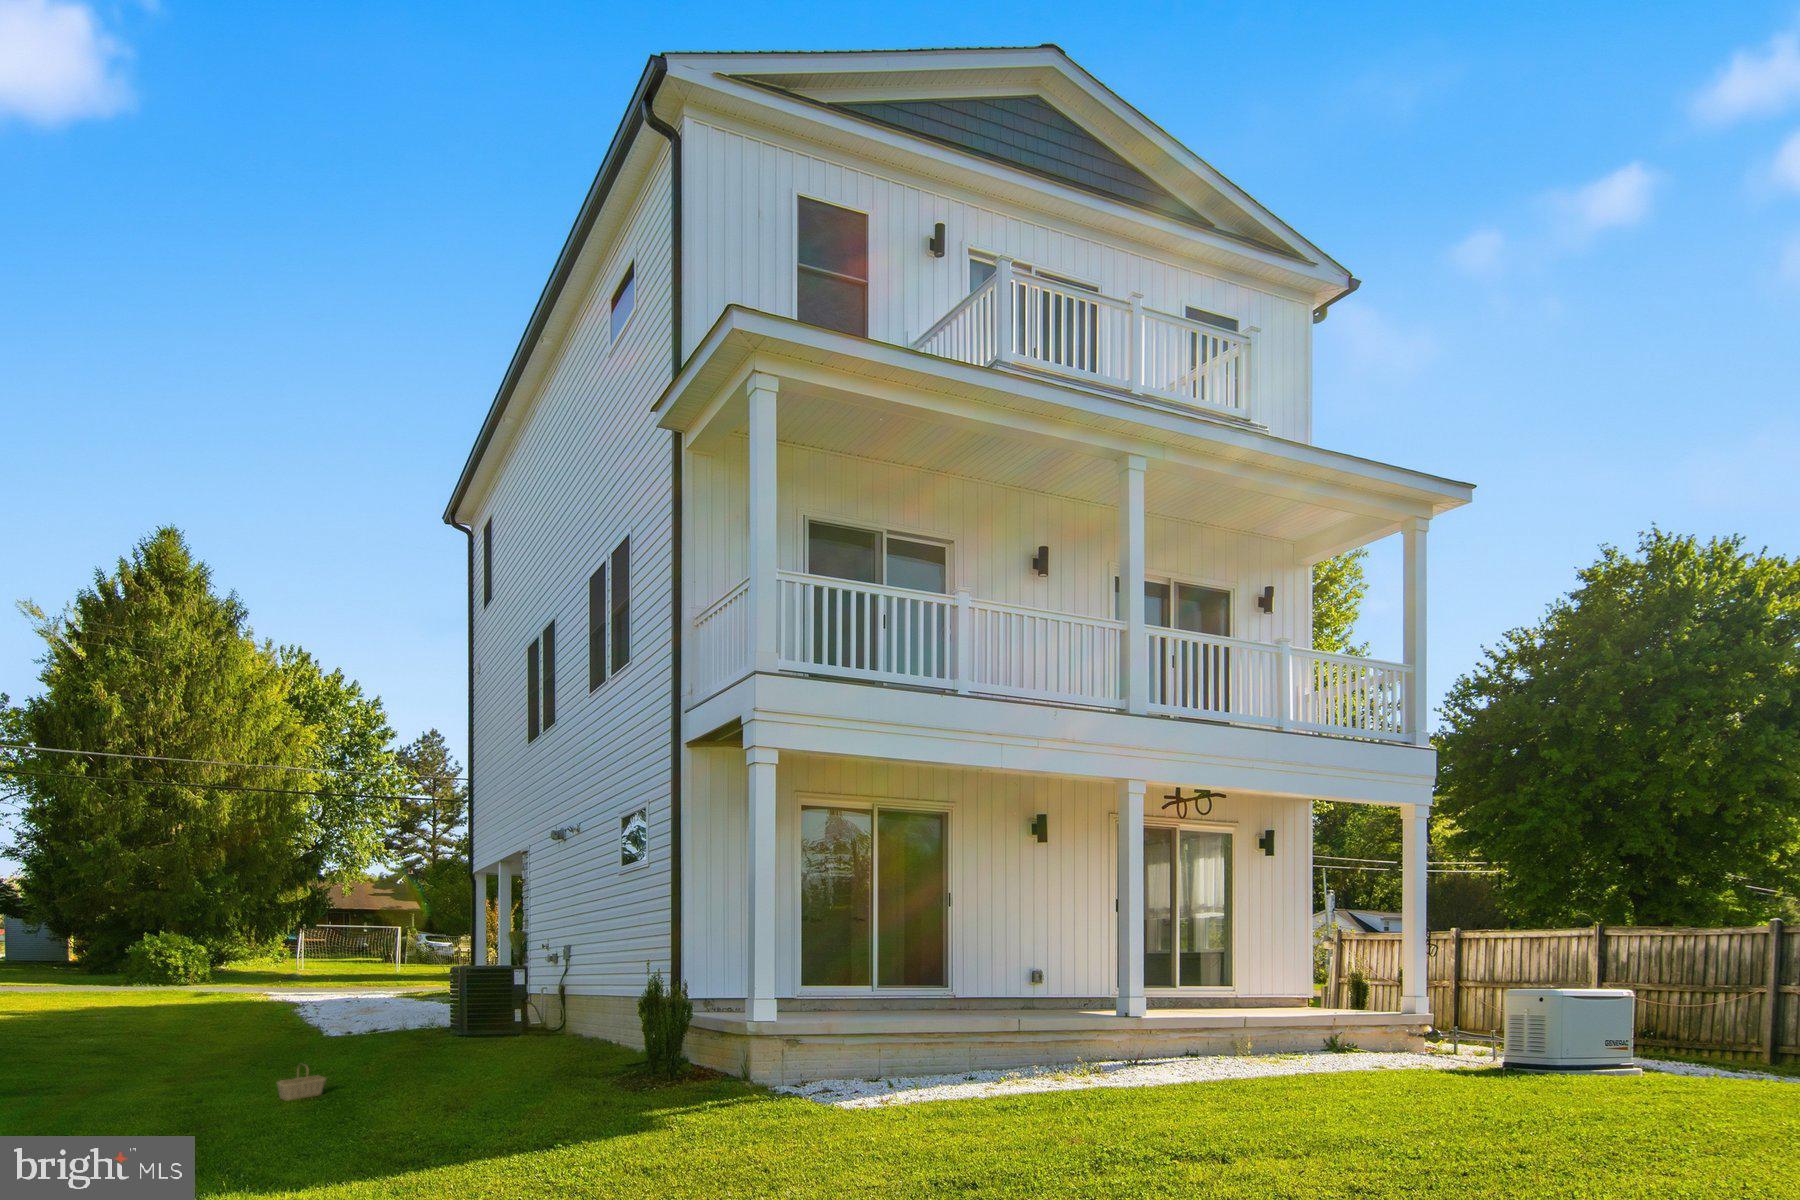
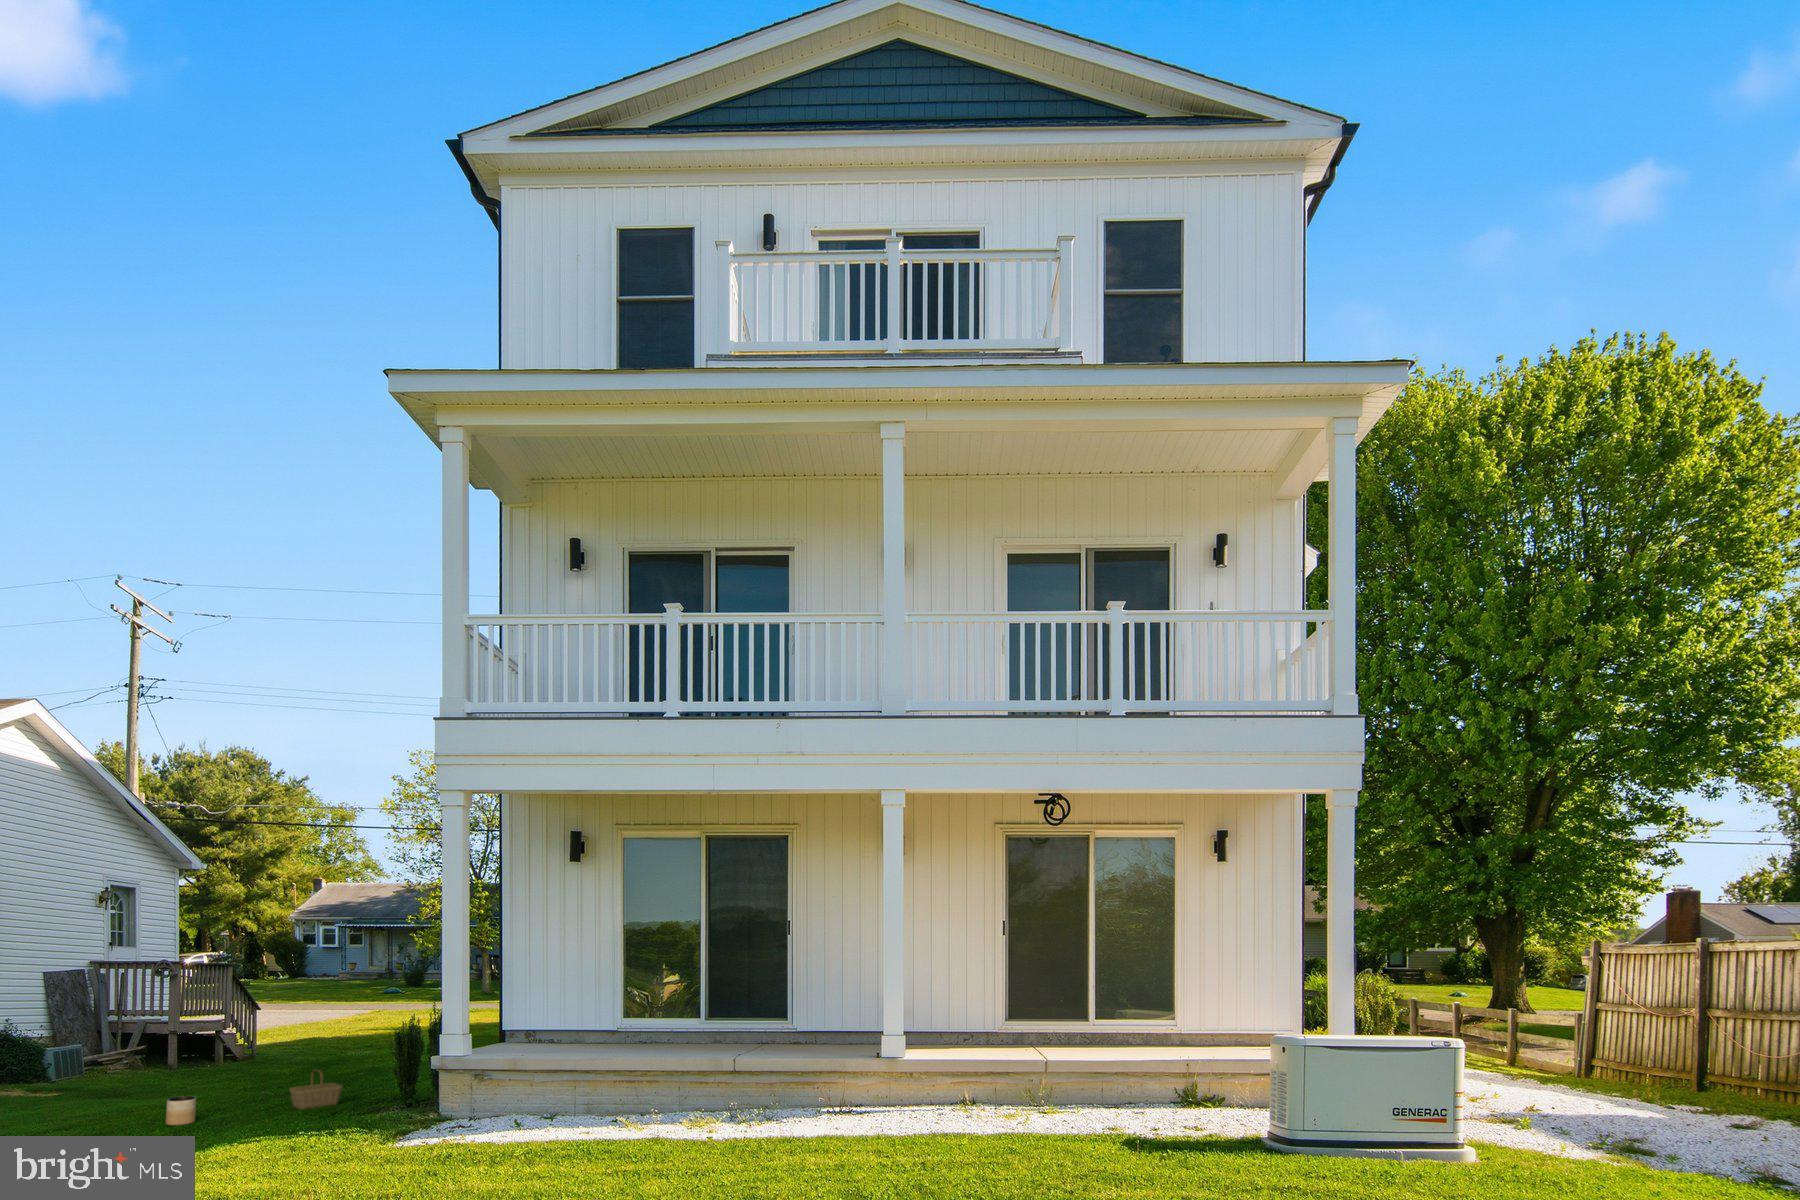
planter: none [160,1092,190,1121] -> present [166,1096,196,1126]

